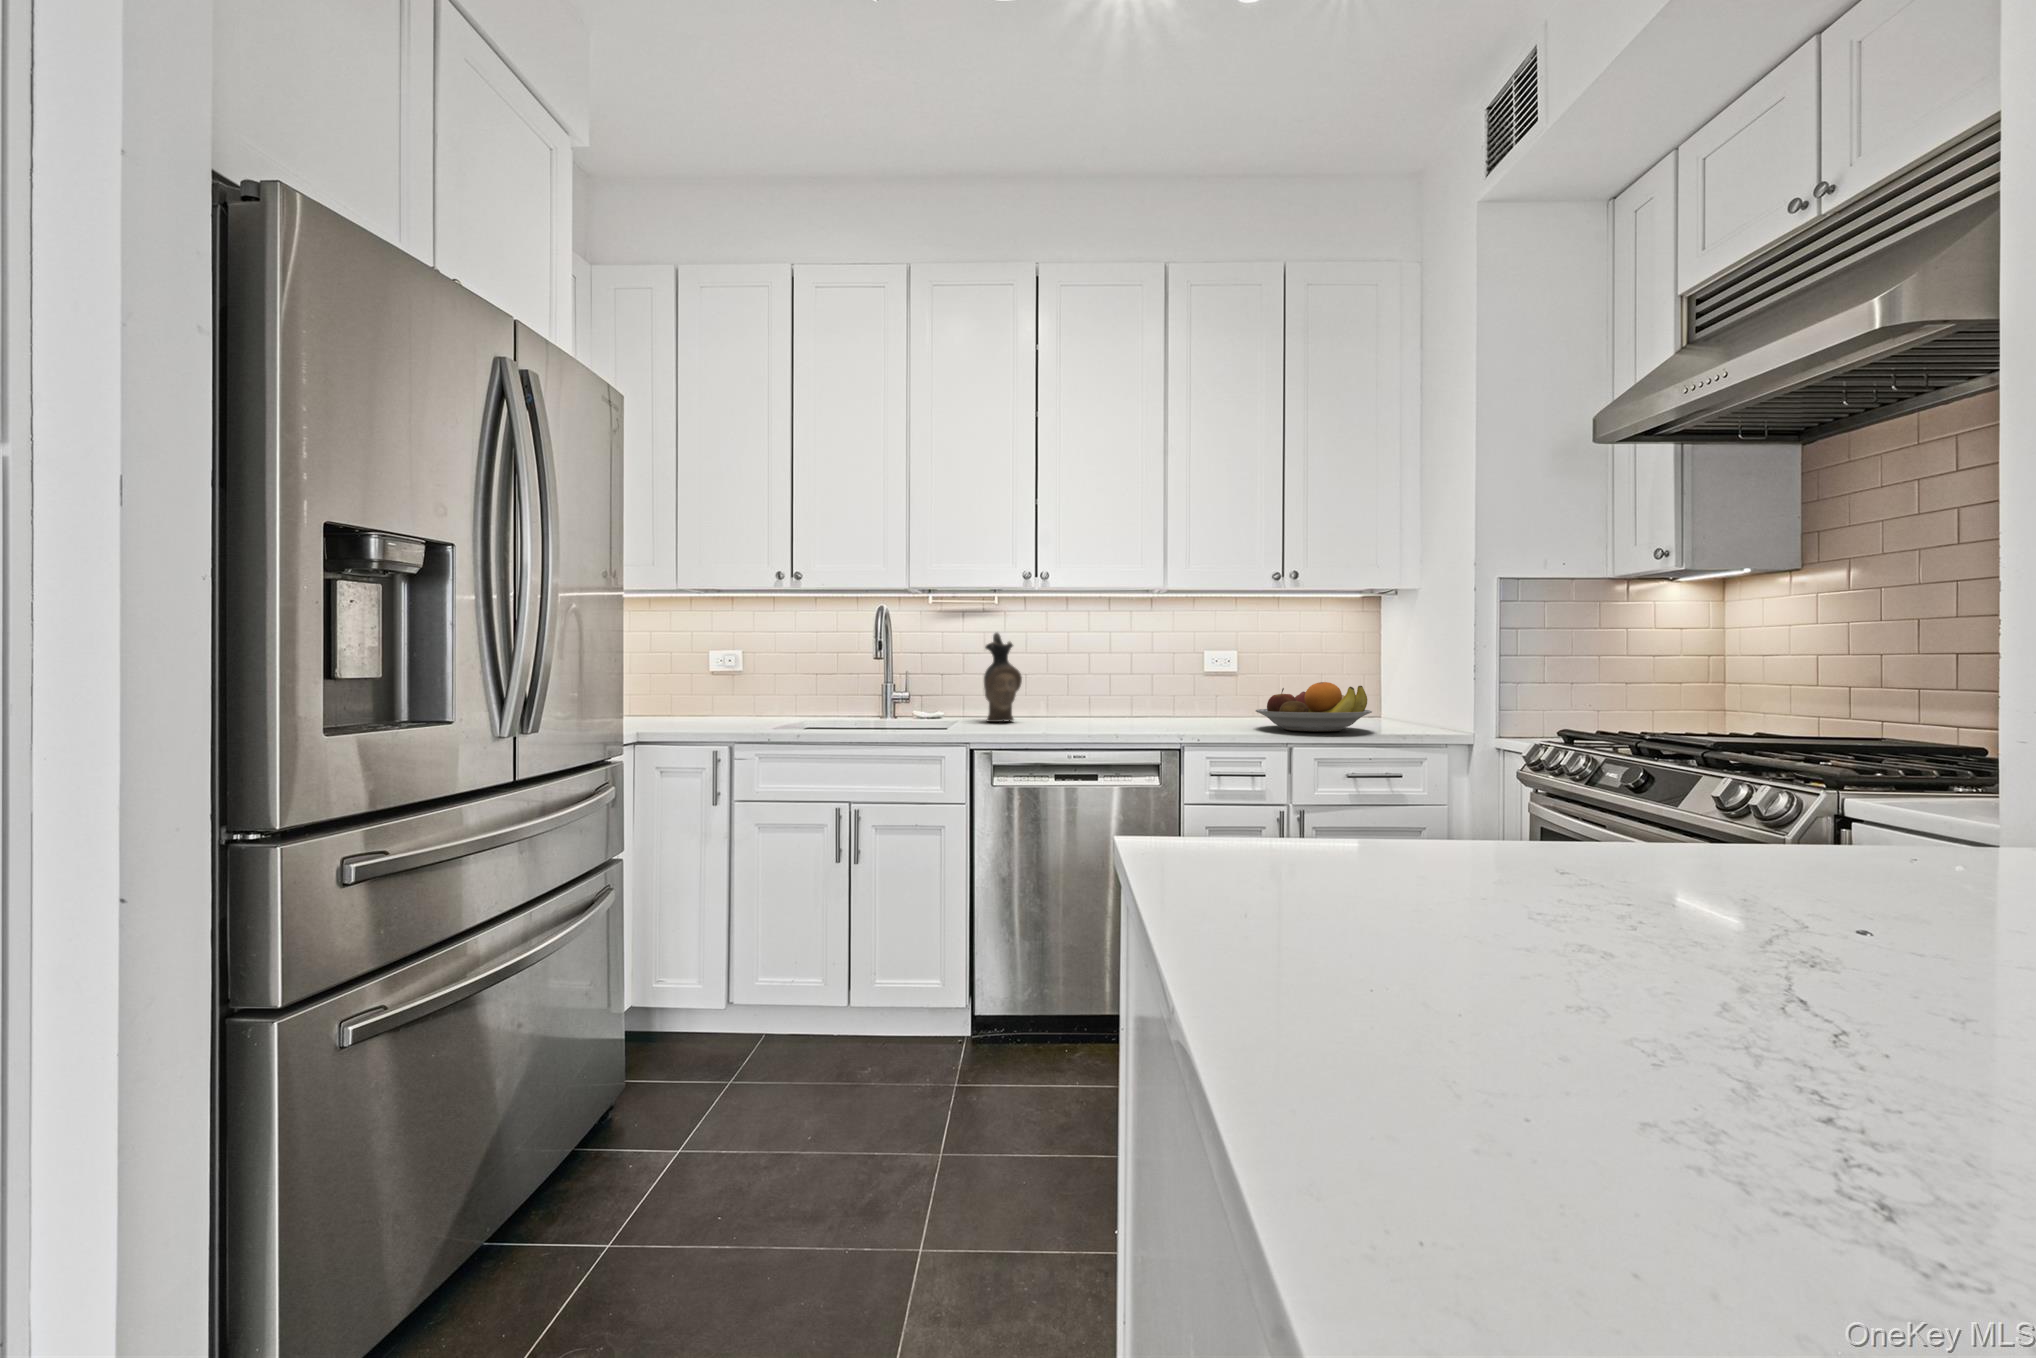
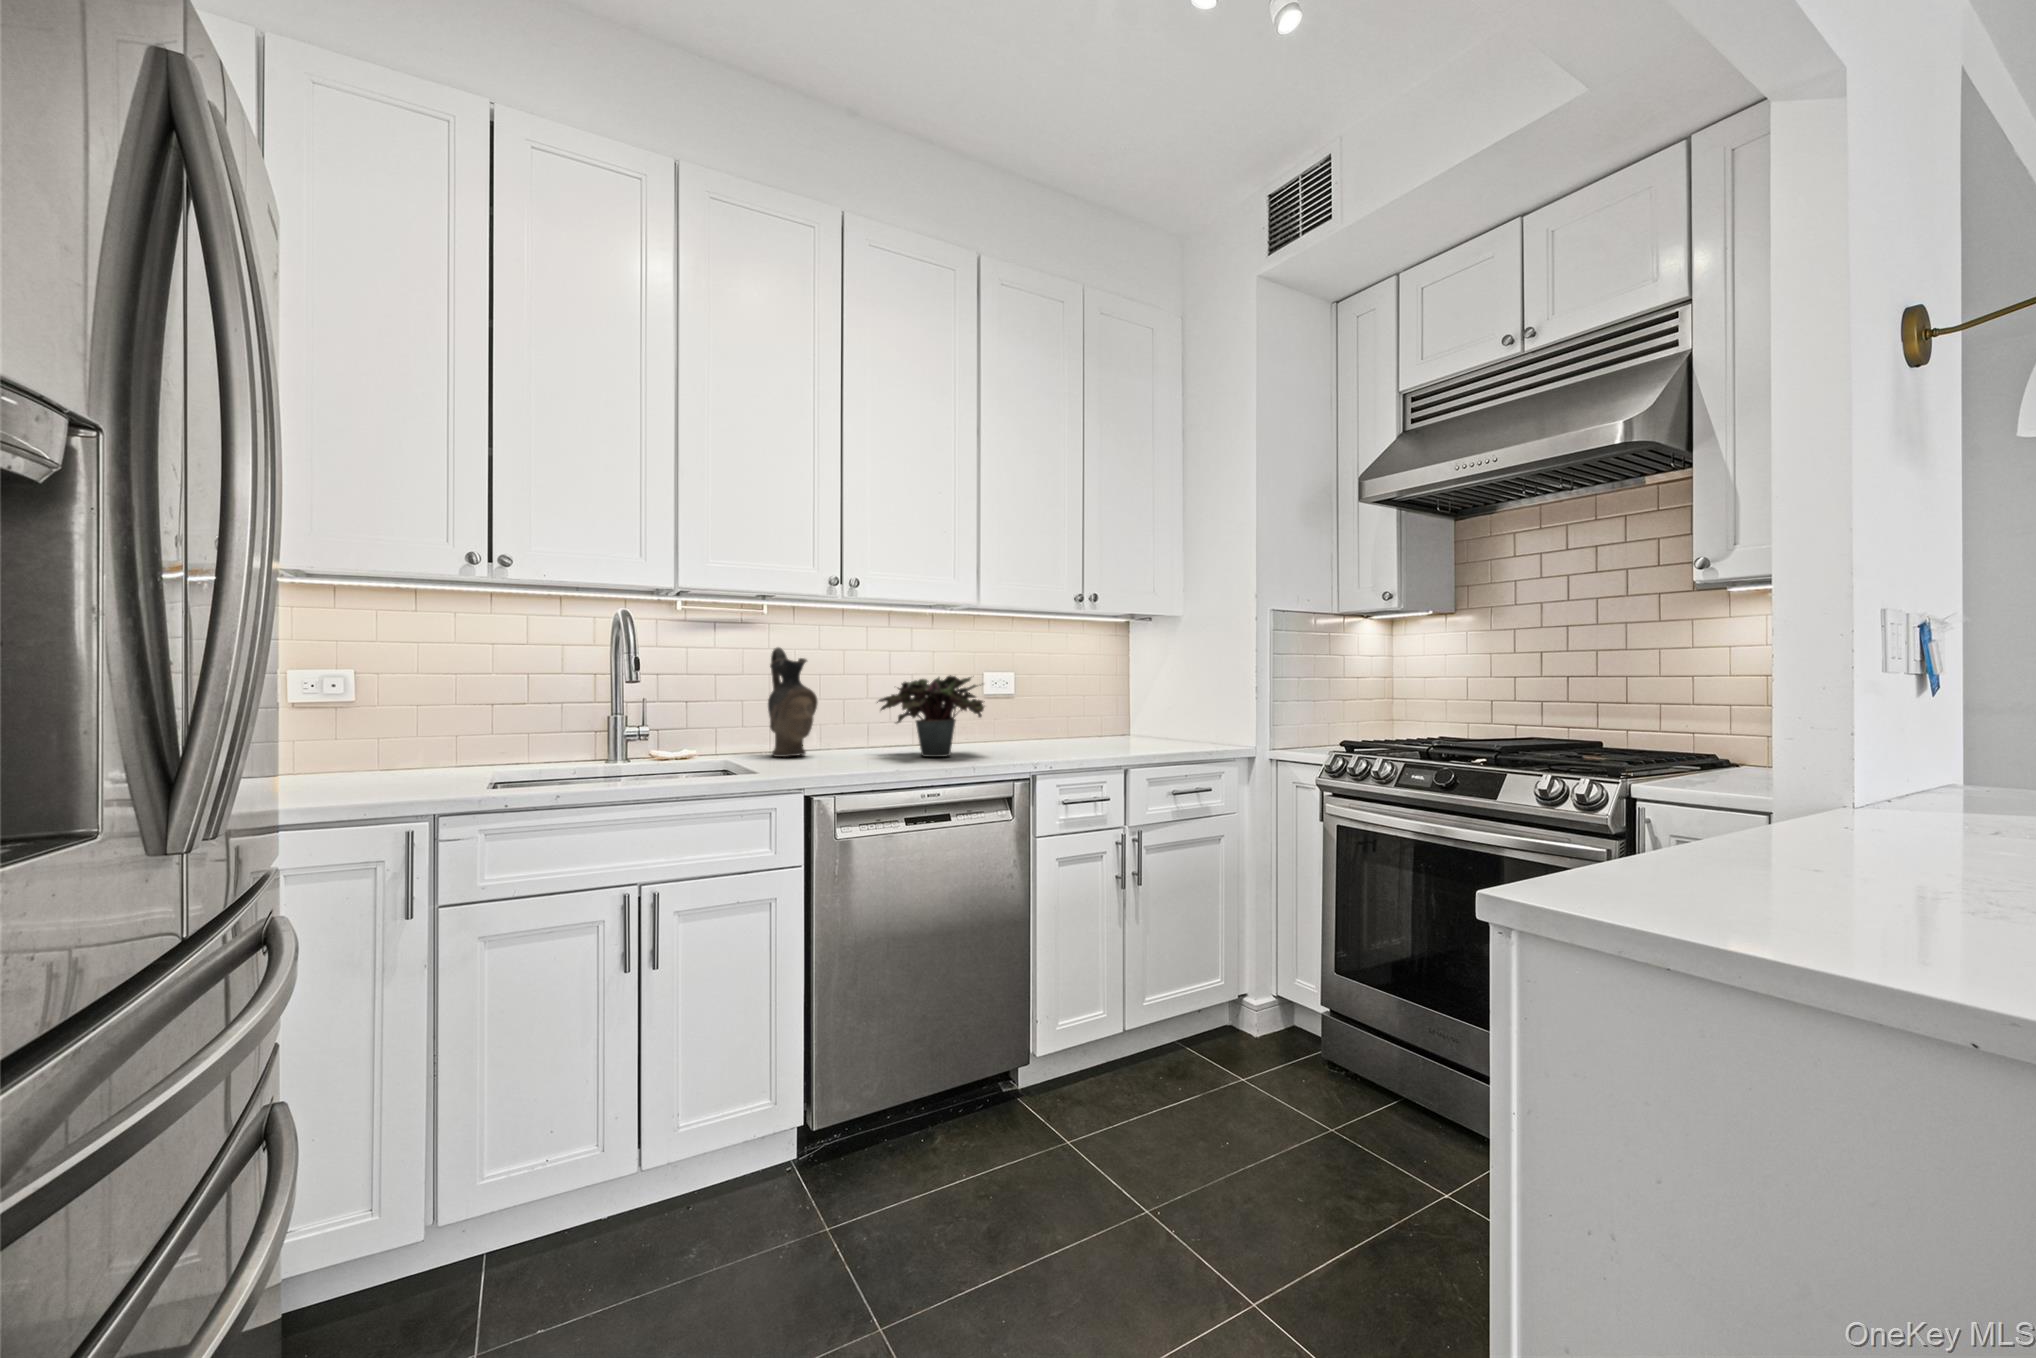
potted plant: none [1066,656,1160,727] -> present [877,675,984,757]
fruit bowl: present [1256,682,1372,731] -> none [1066,702,1179,752]

